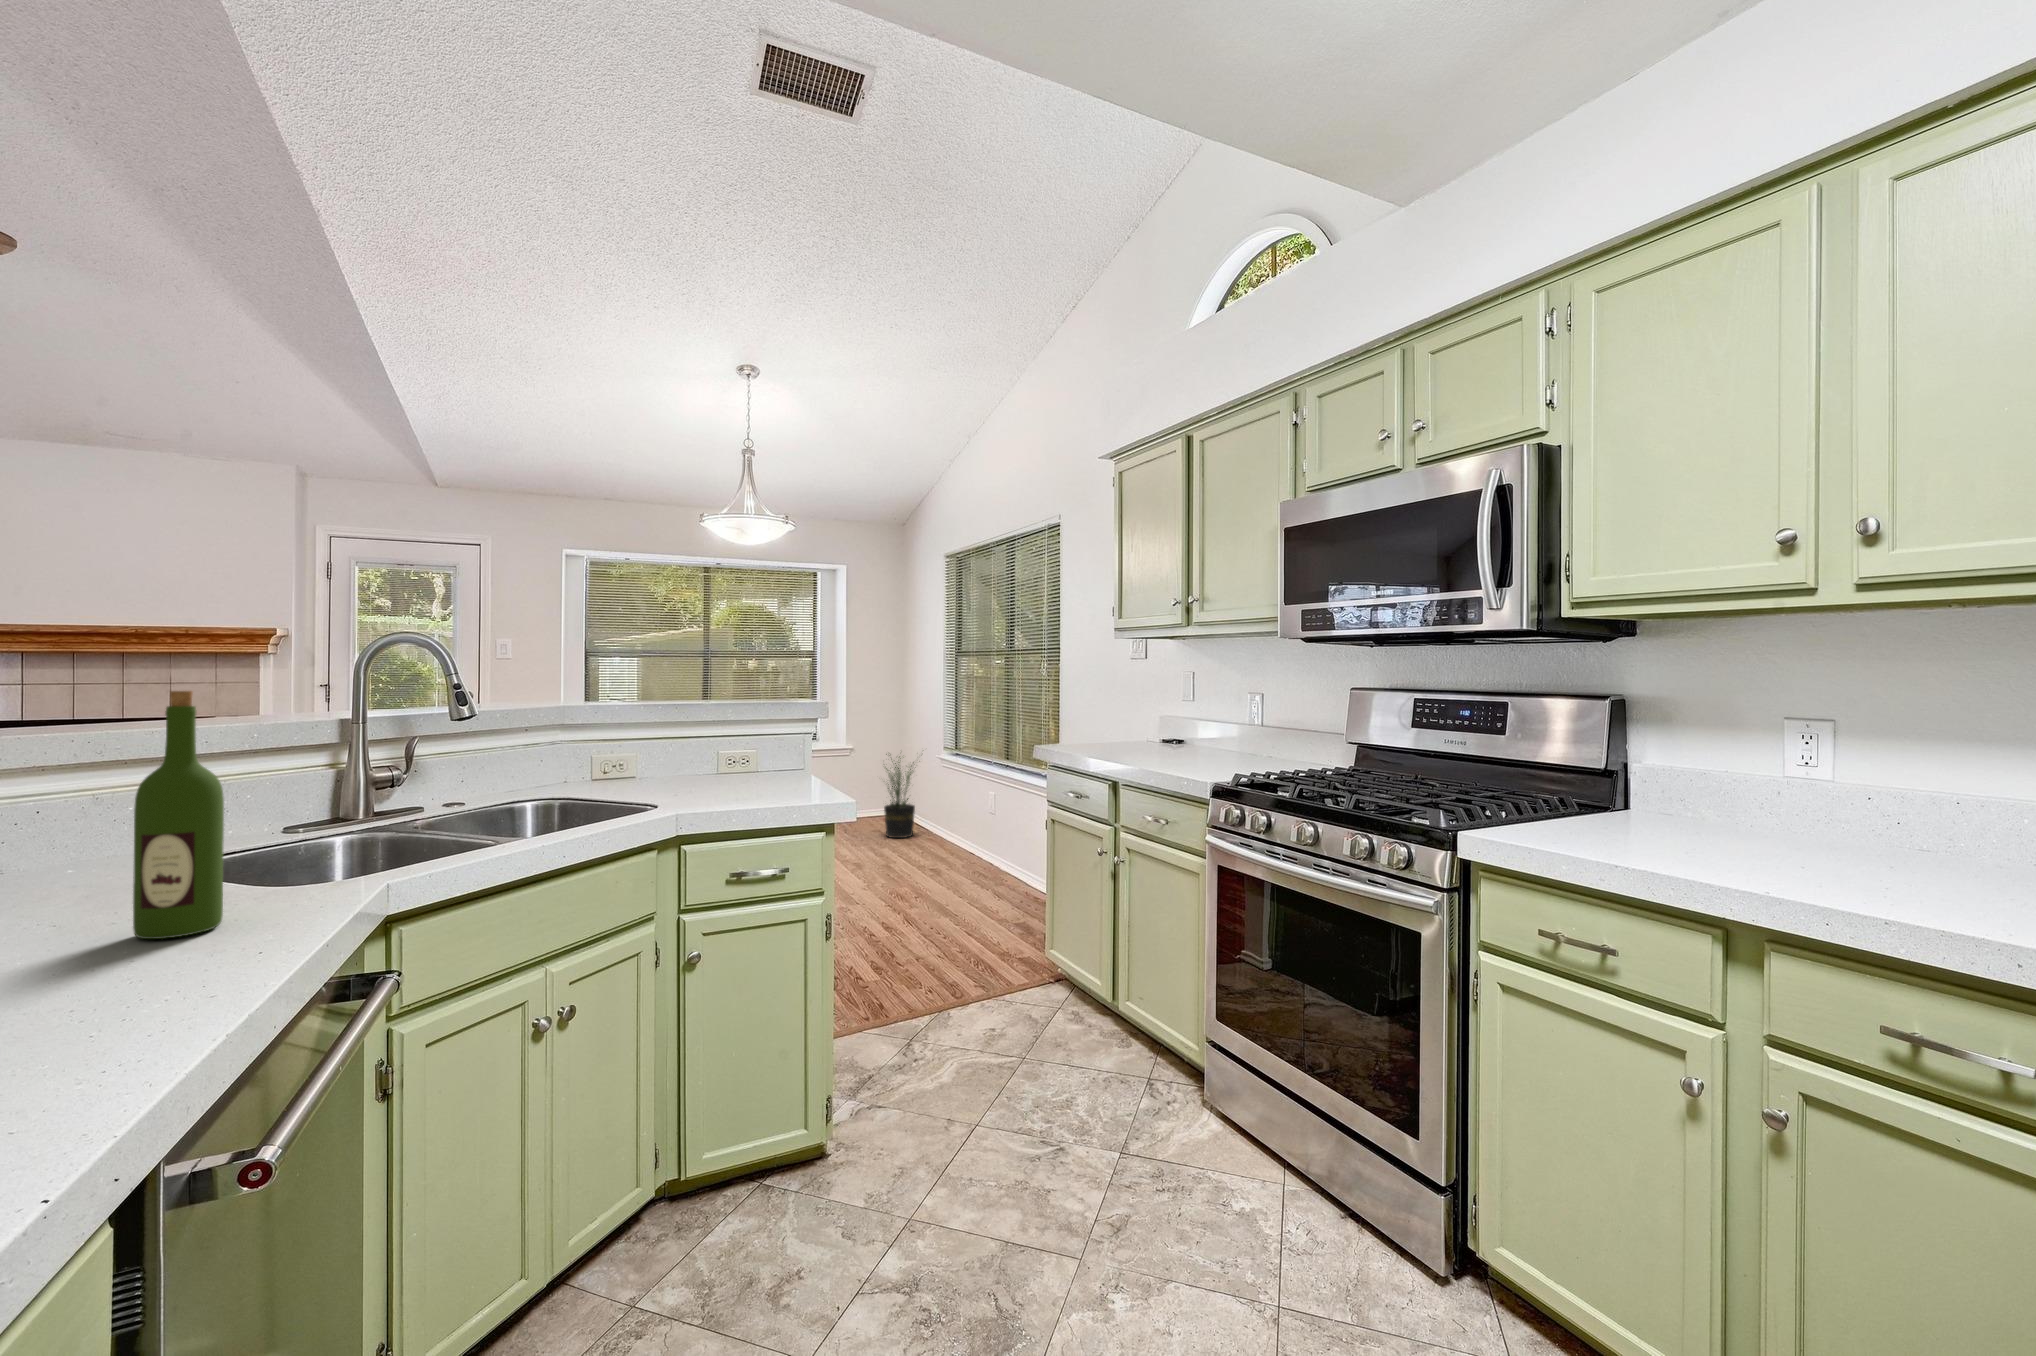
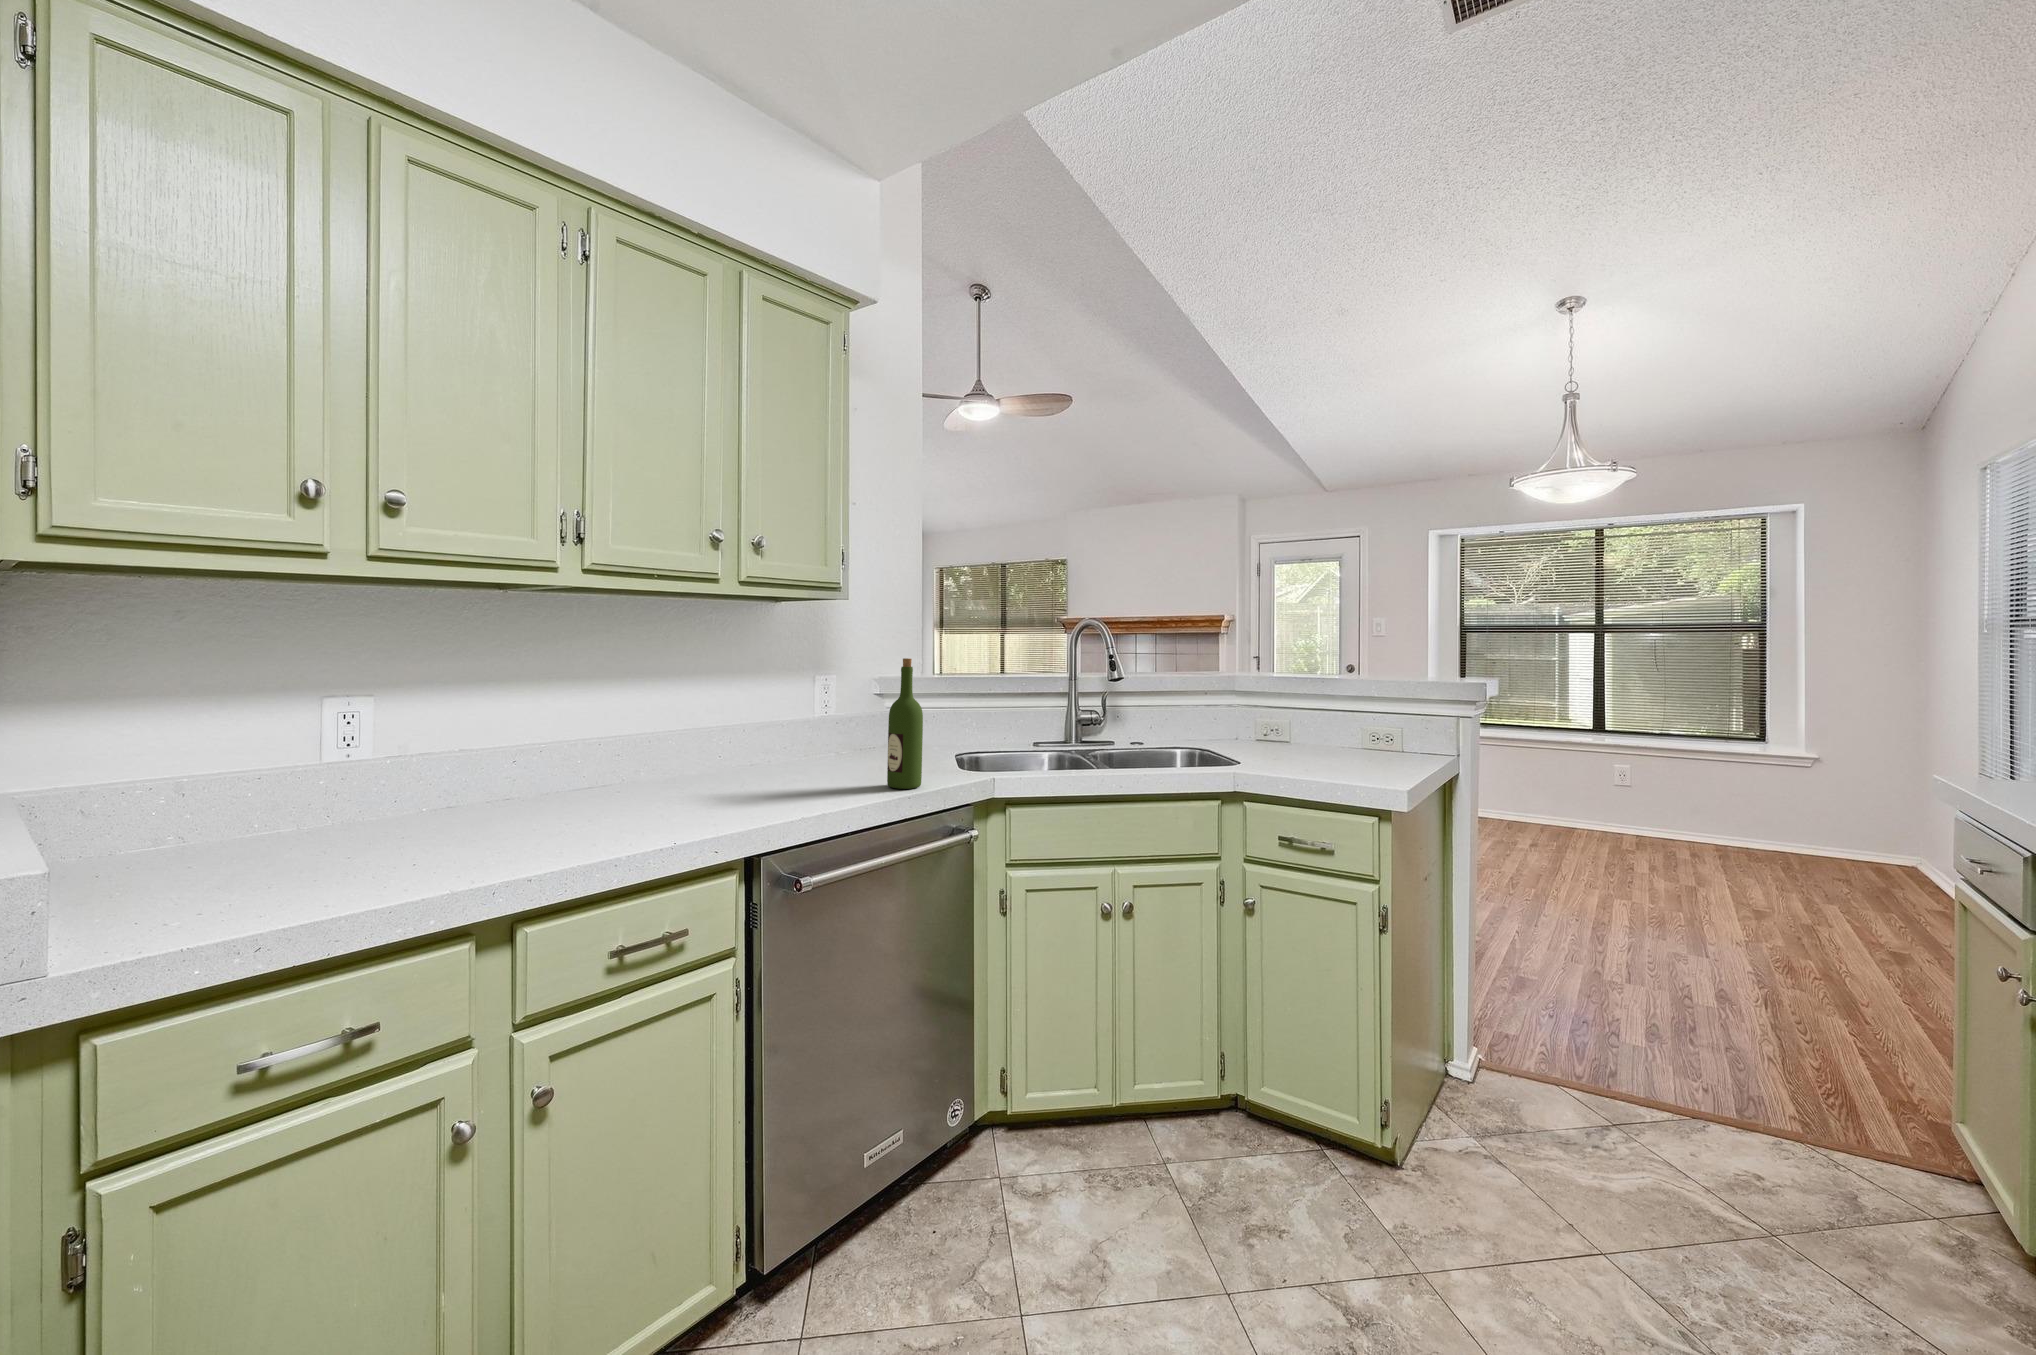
potted plant: present [884,754,915,838] -> none [1835,766,1952,901]

